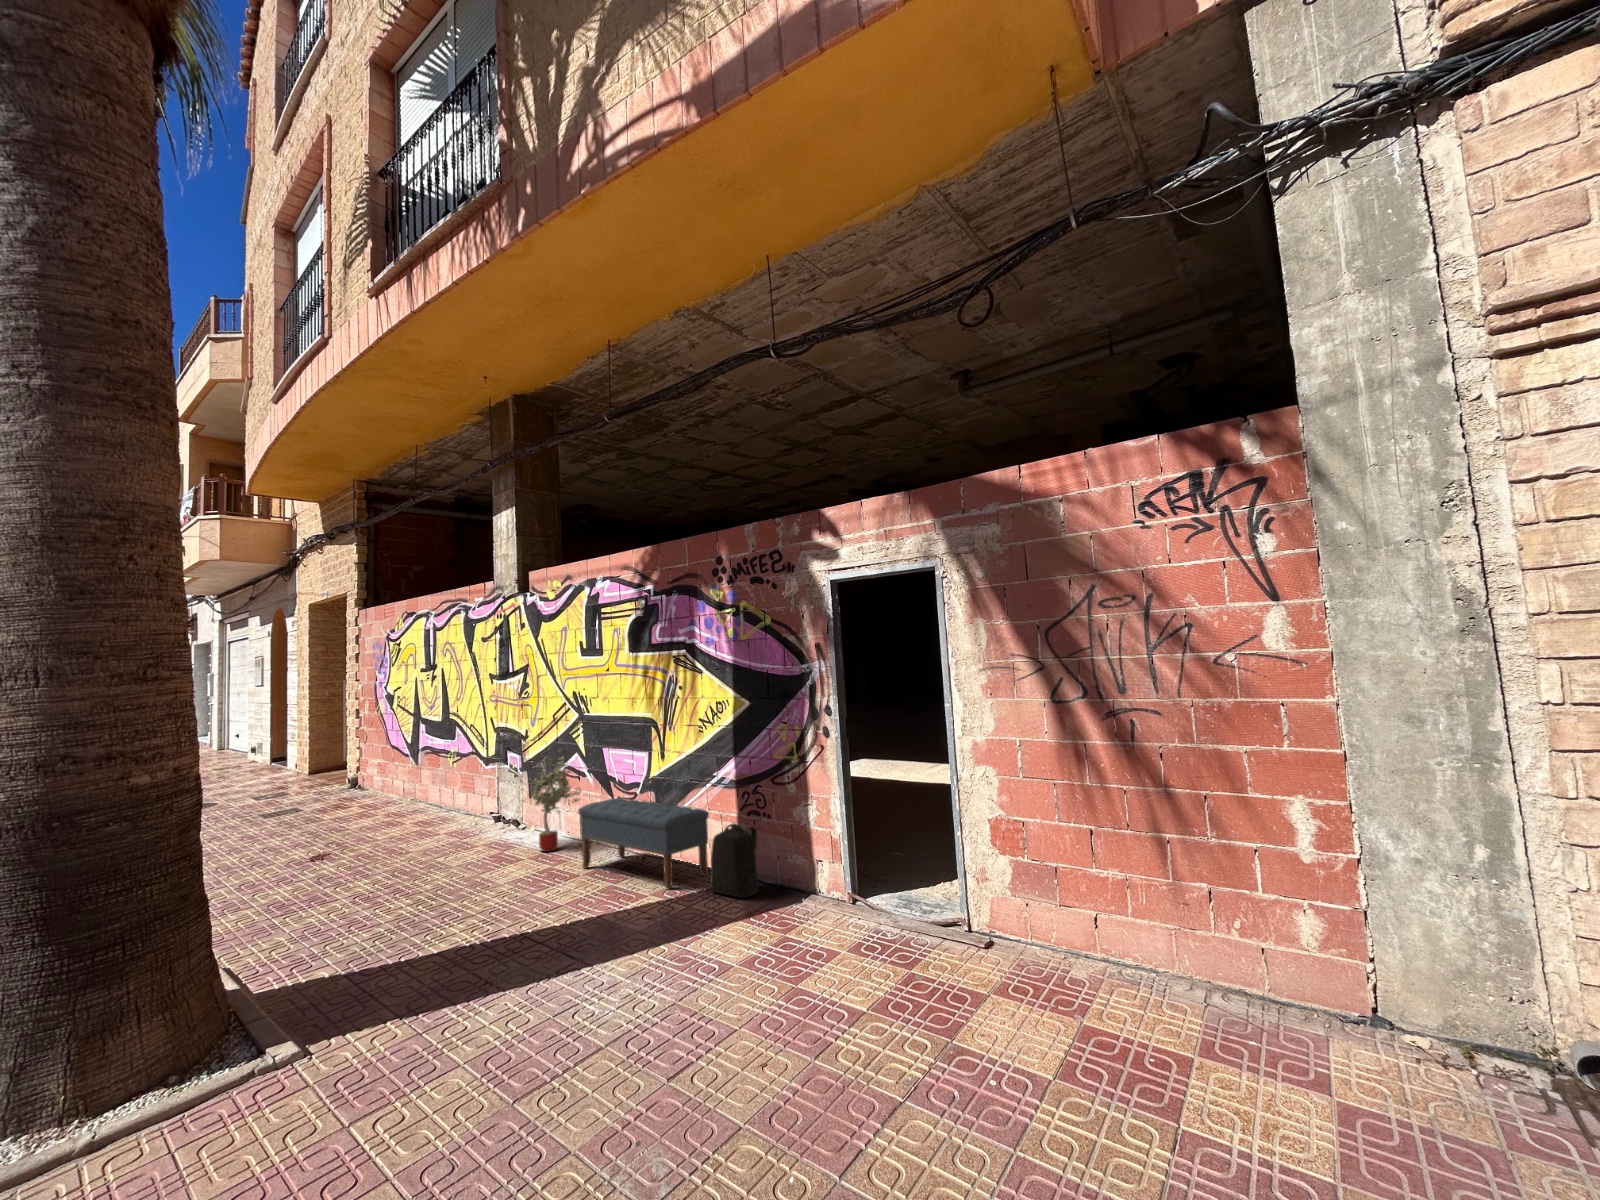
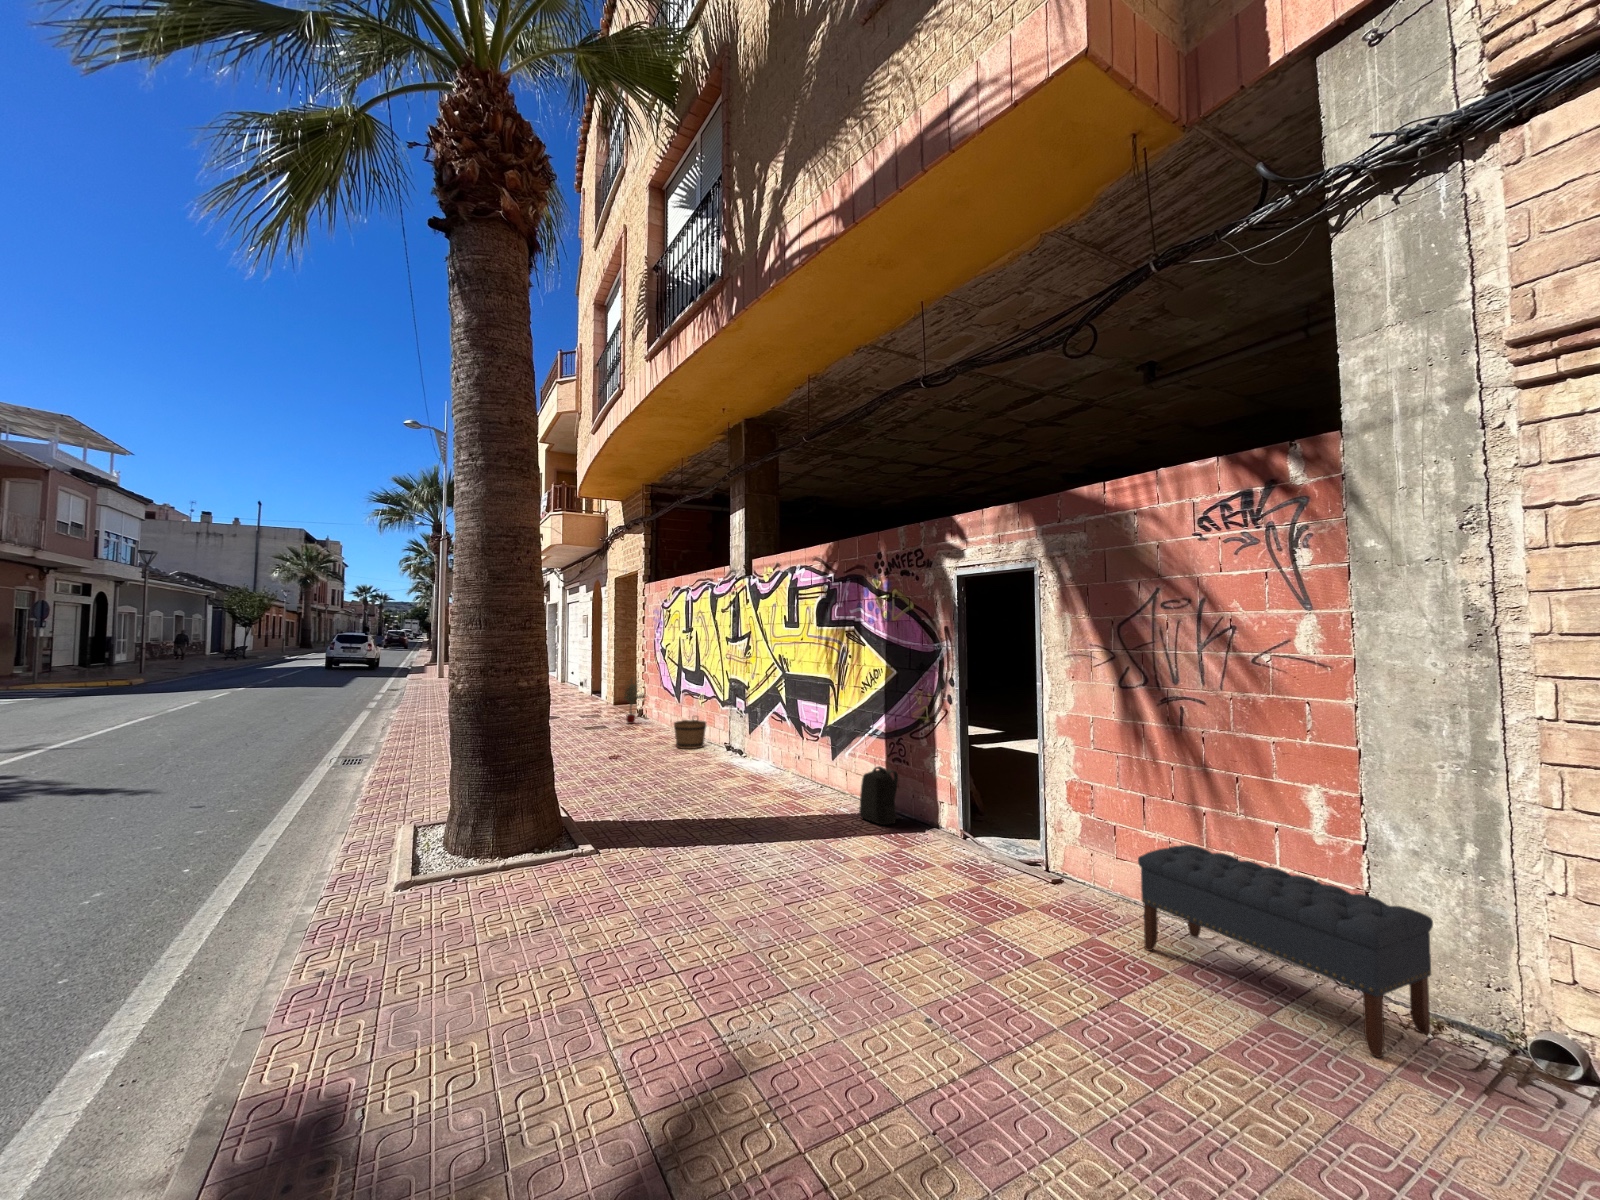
potted tree: present [532,757,581,852] -> present [624,679,646,724]
bucket: none [416,780,463,826] -> present [674,720,706,749]
bench: present [578,798,709,889] -> present [1138,845,1433,1057]

